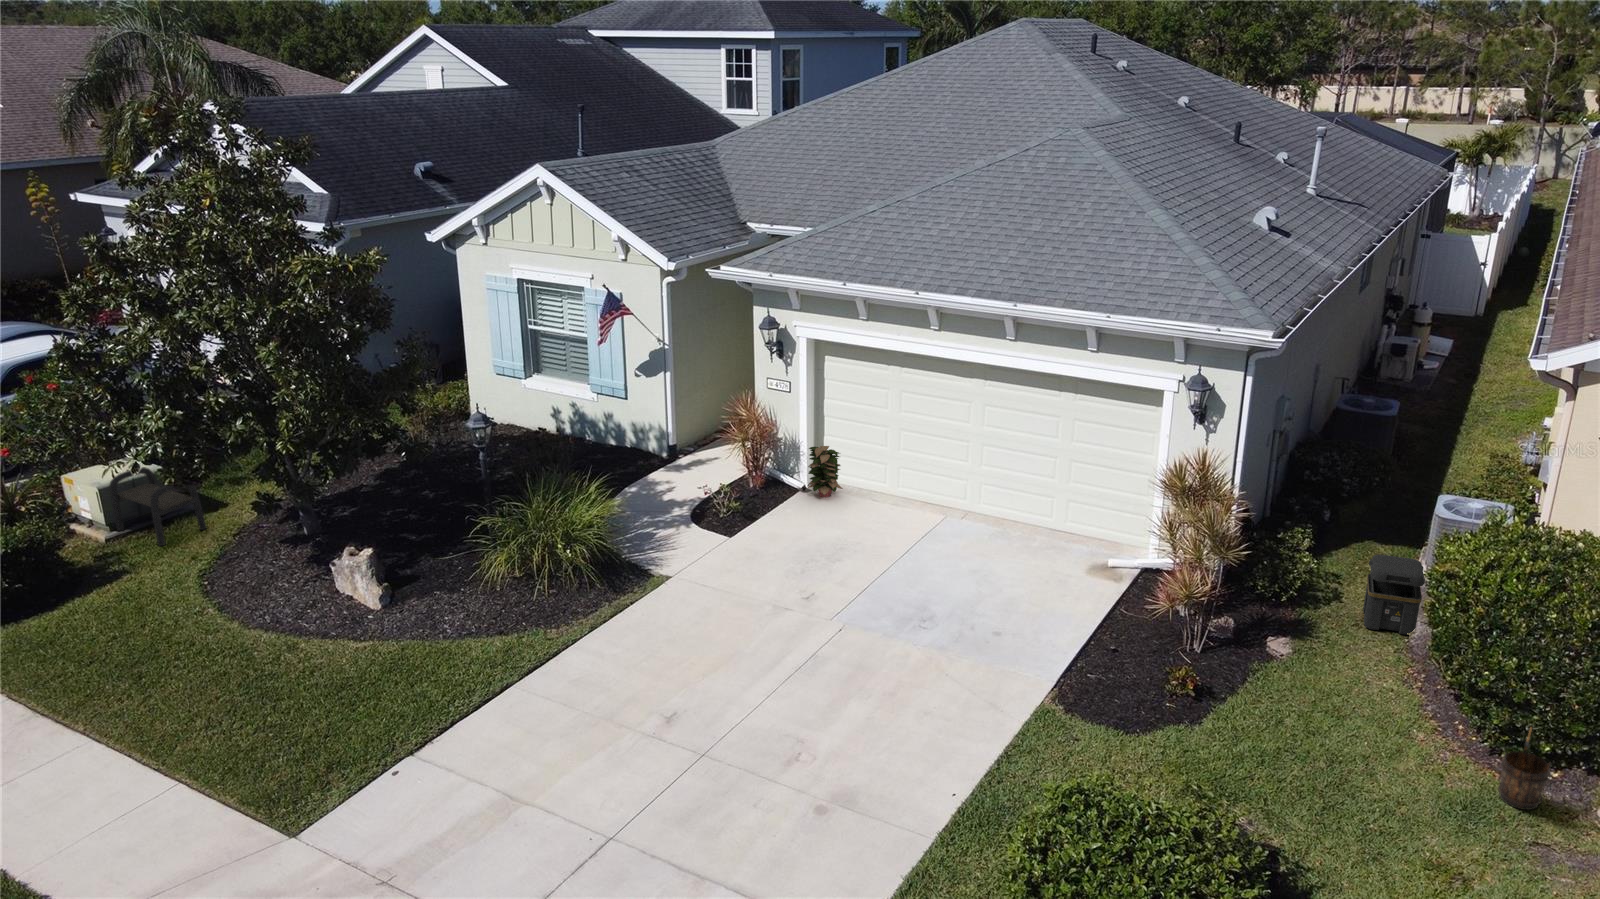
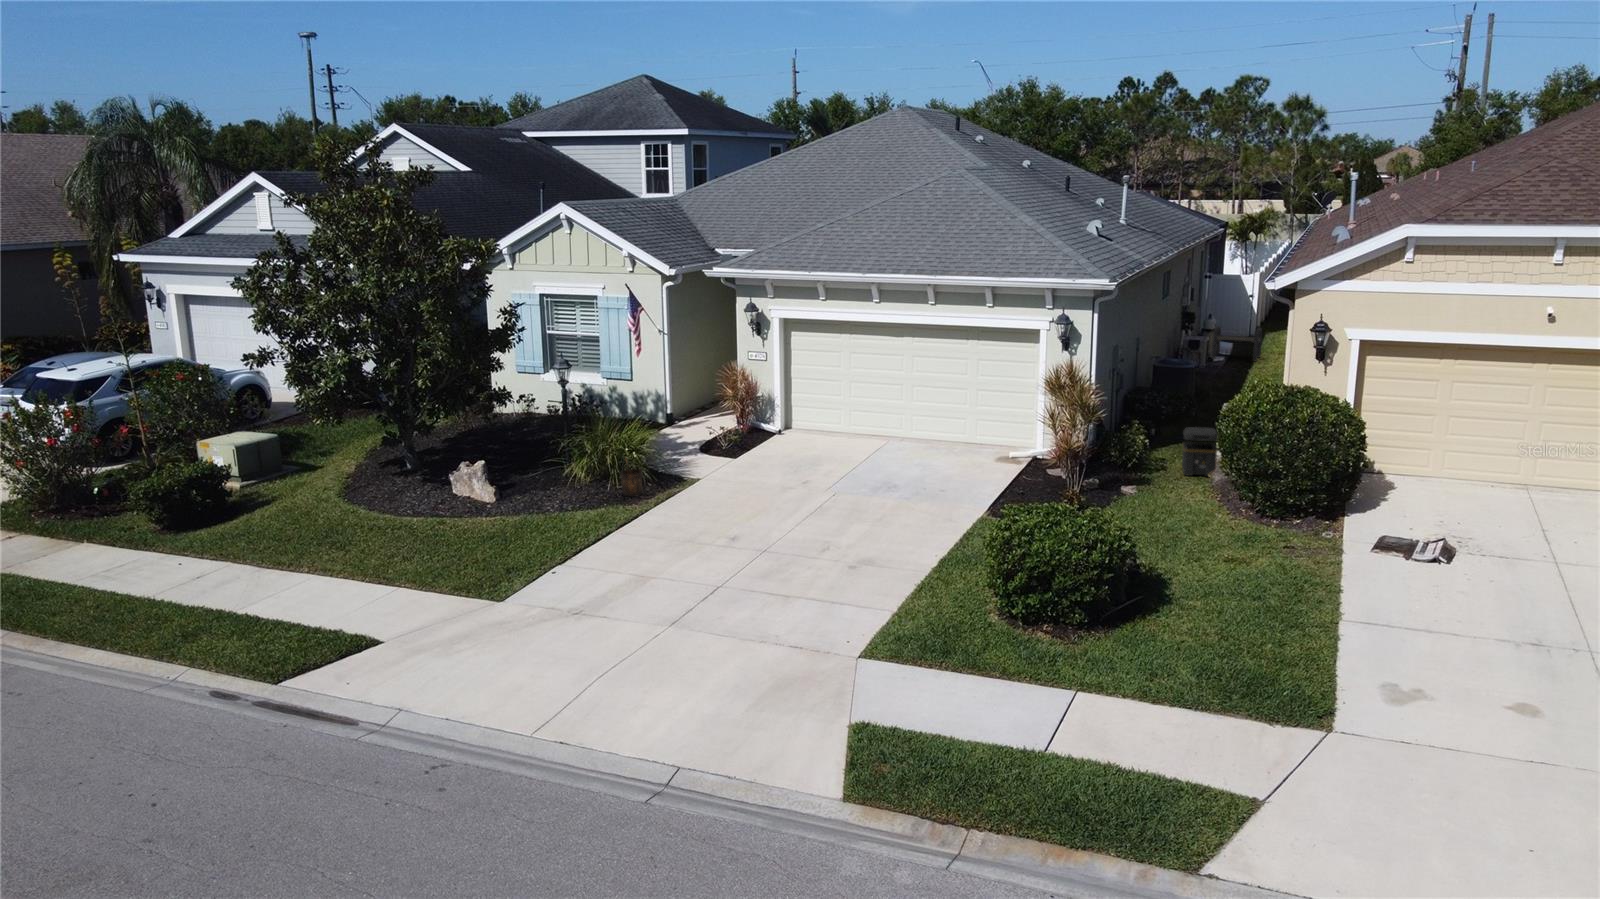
decorative plant: present [808,446,843,497] -> none [781,400,809,439]
bench: present [109,467,207,546] -> present [1211,326,1262,361]
bucket: present [1498,728,1551,810] -> present [620,463,643,497]

